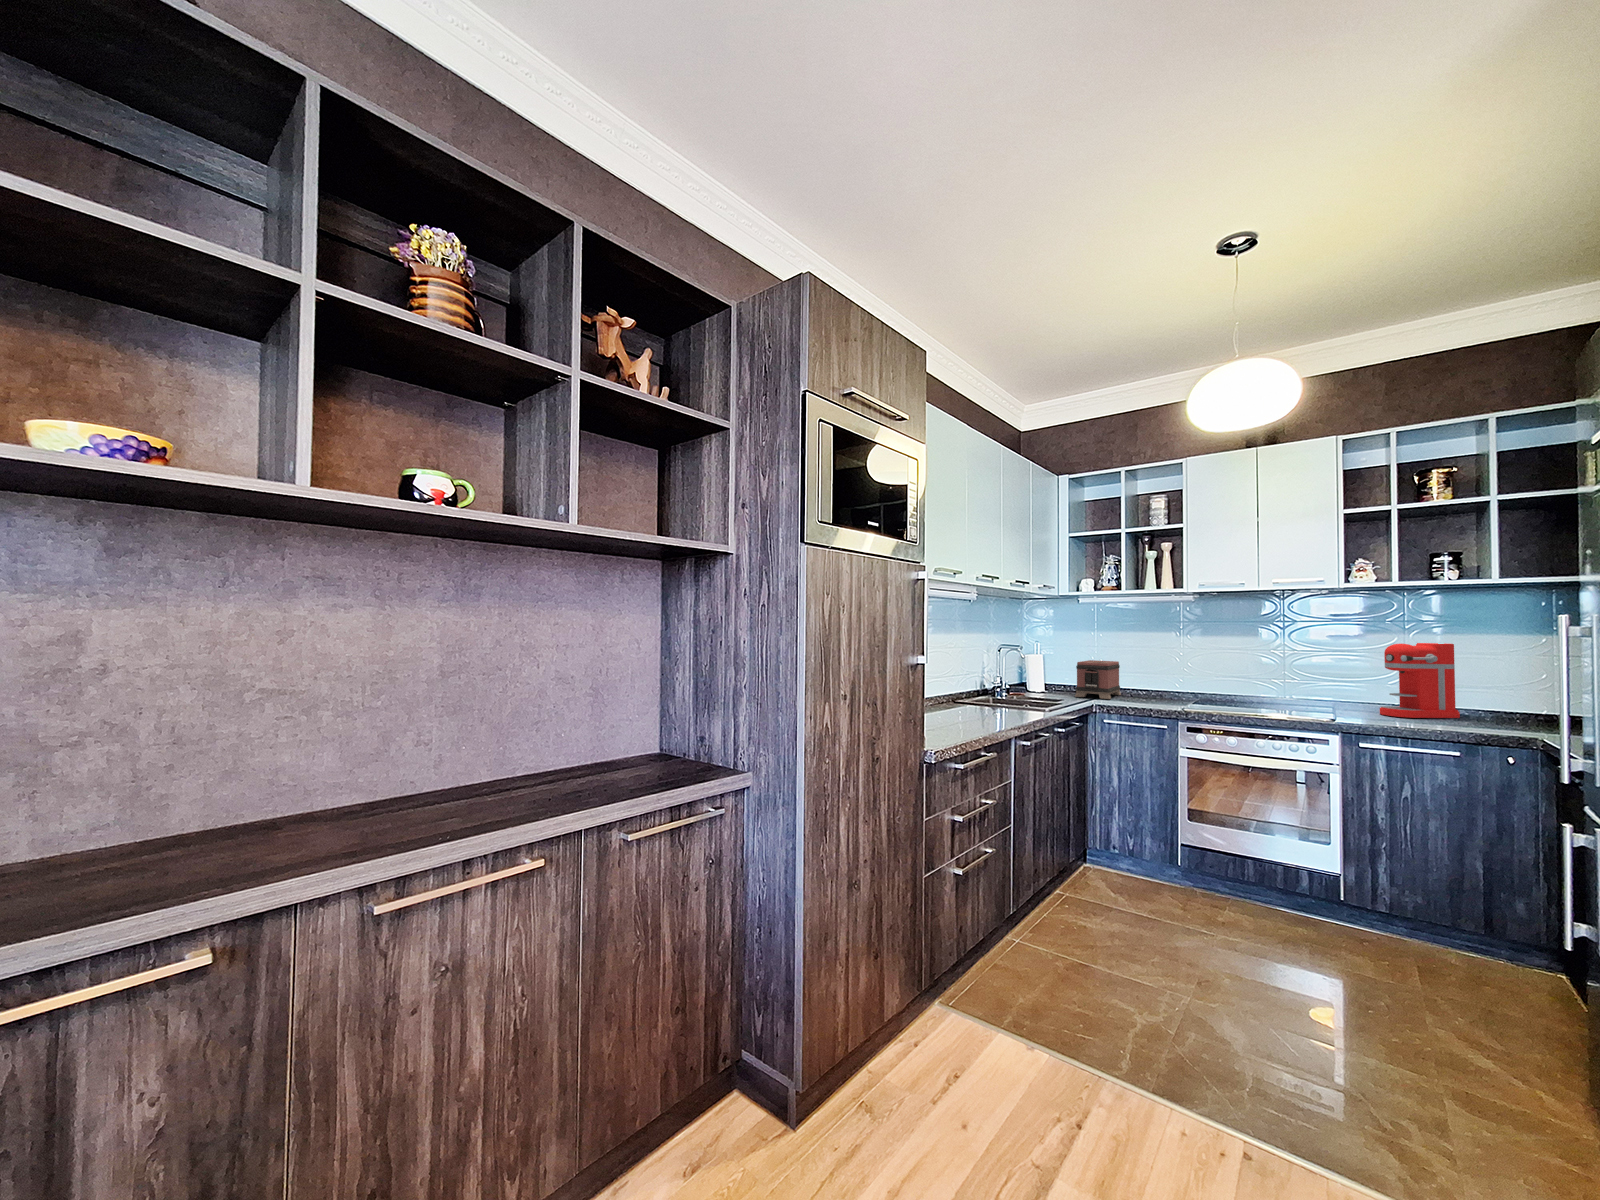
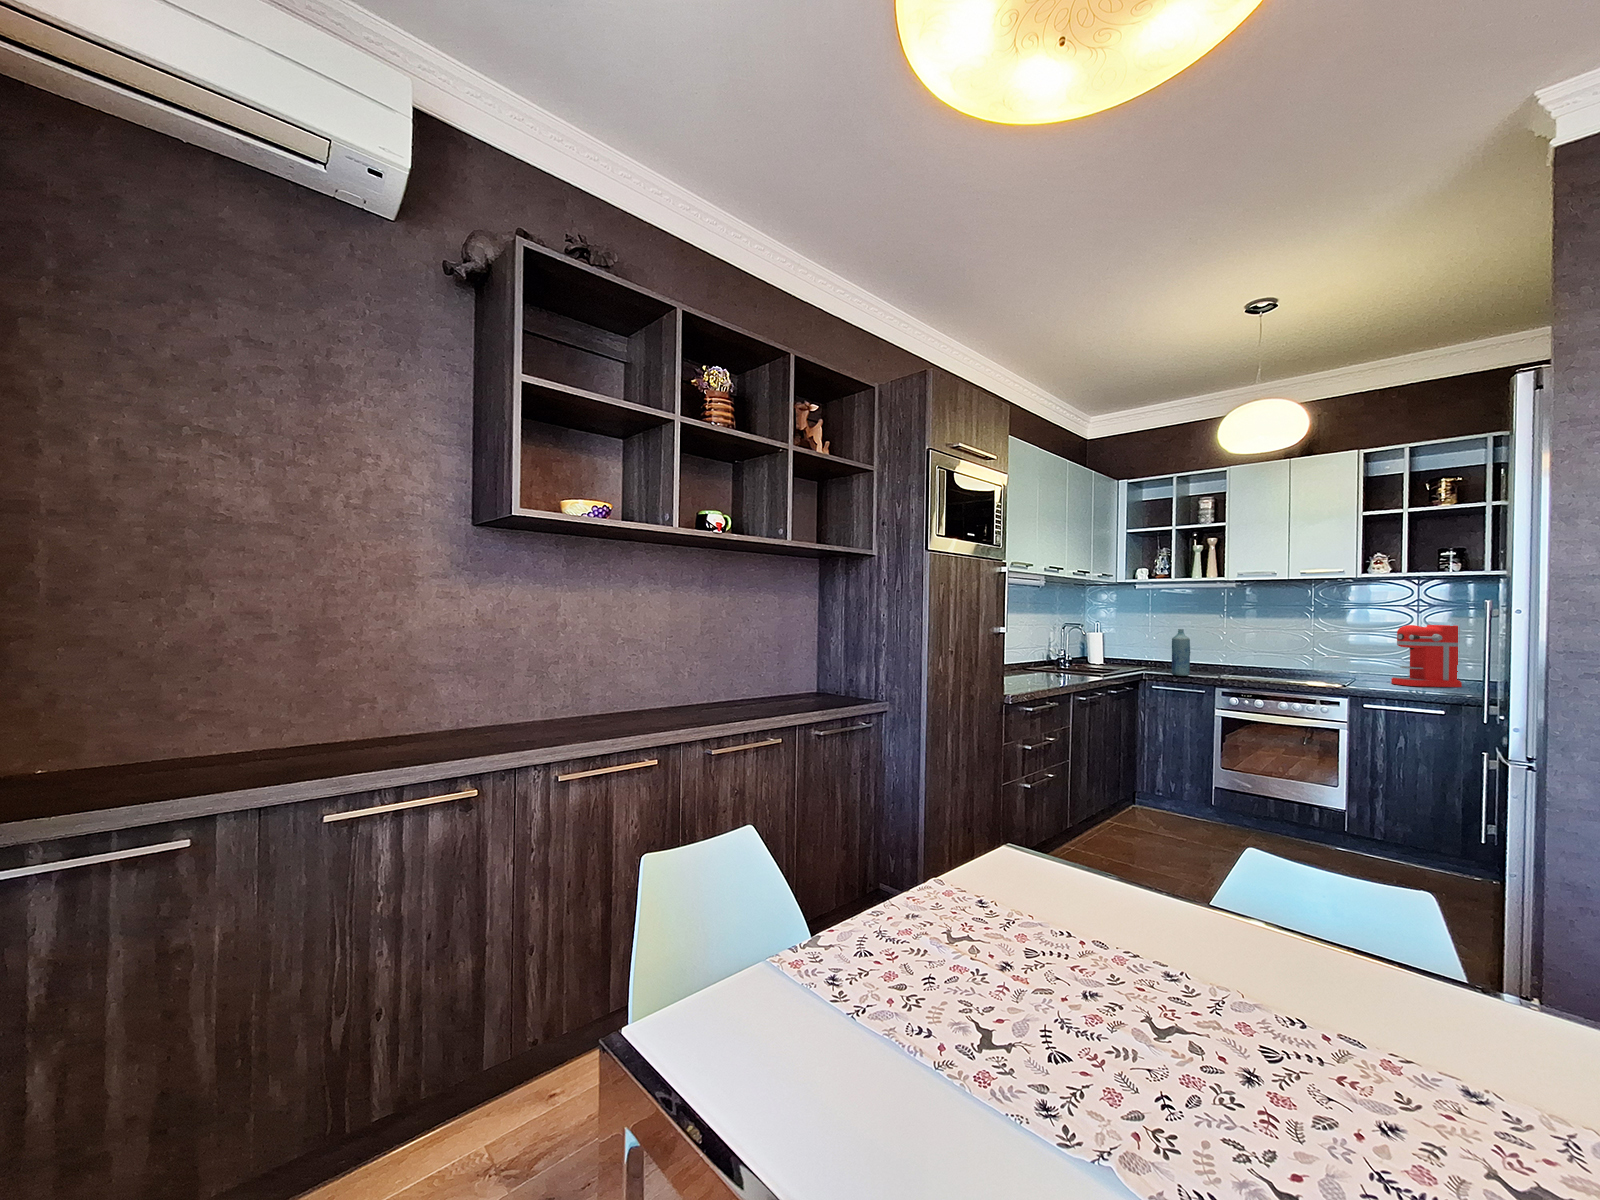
bottle: none [1126,651,1149,708] -> present [1172,629,1190,676]
toaster: present [1075,660,1121,699] -> none [1129,638,1170,669]

